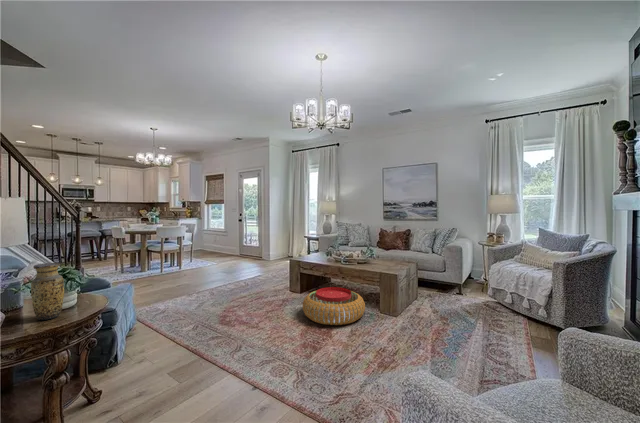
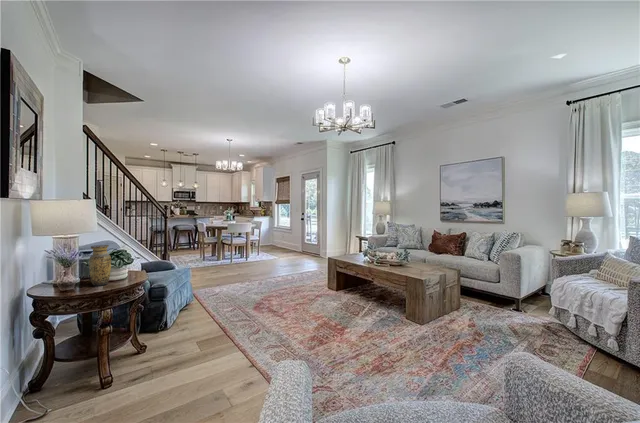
pouf: present [303,287,365,325] -> none [327,287,389,325]

